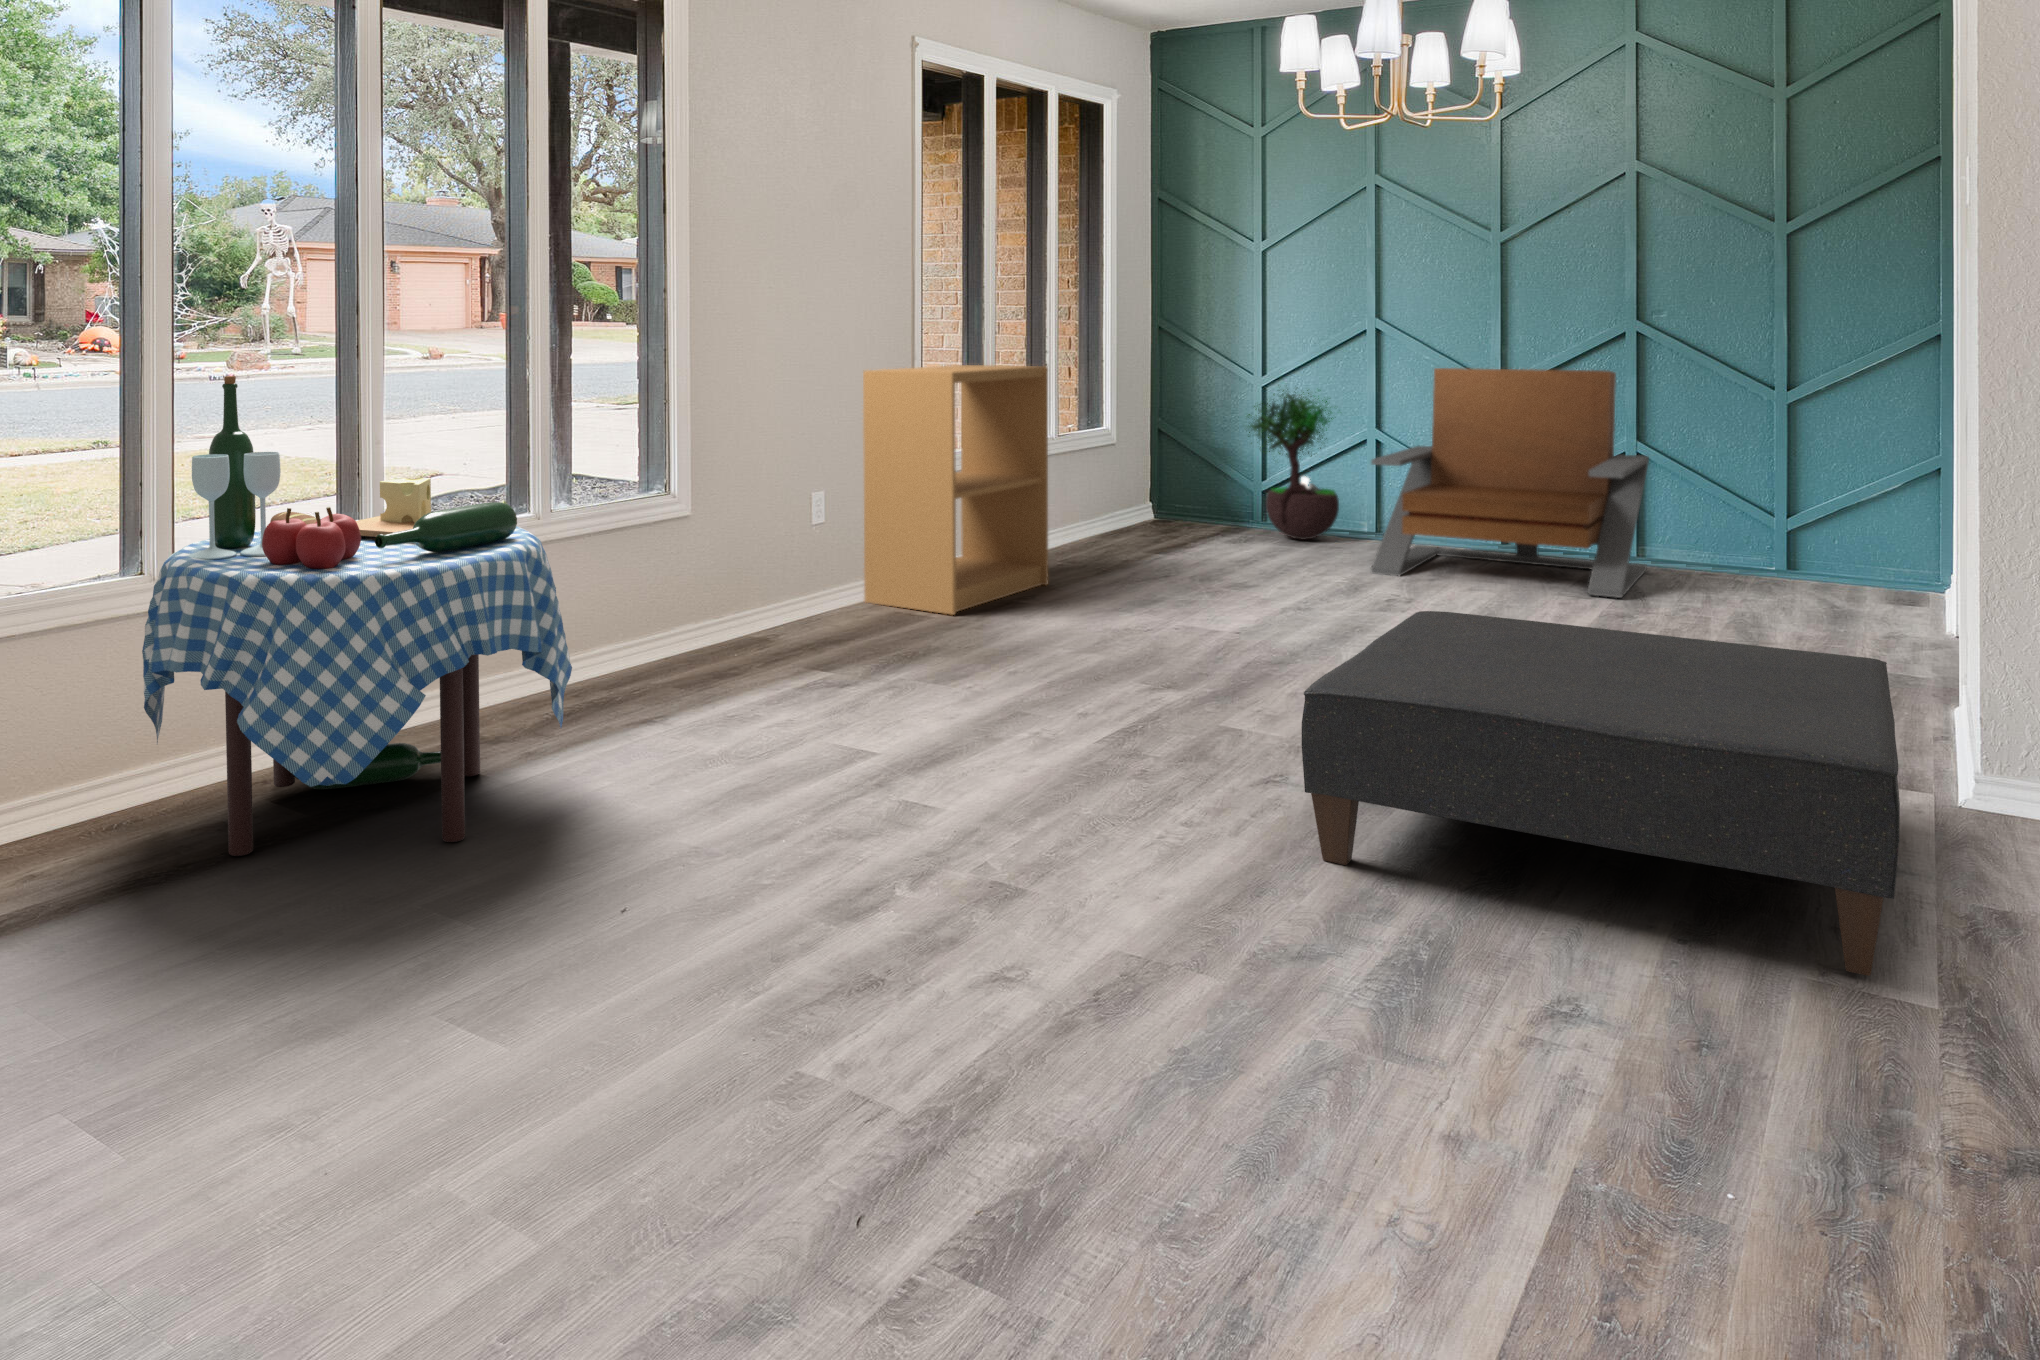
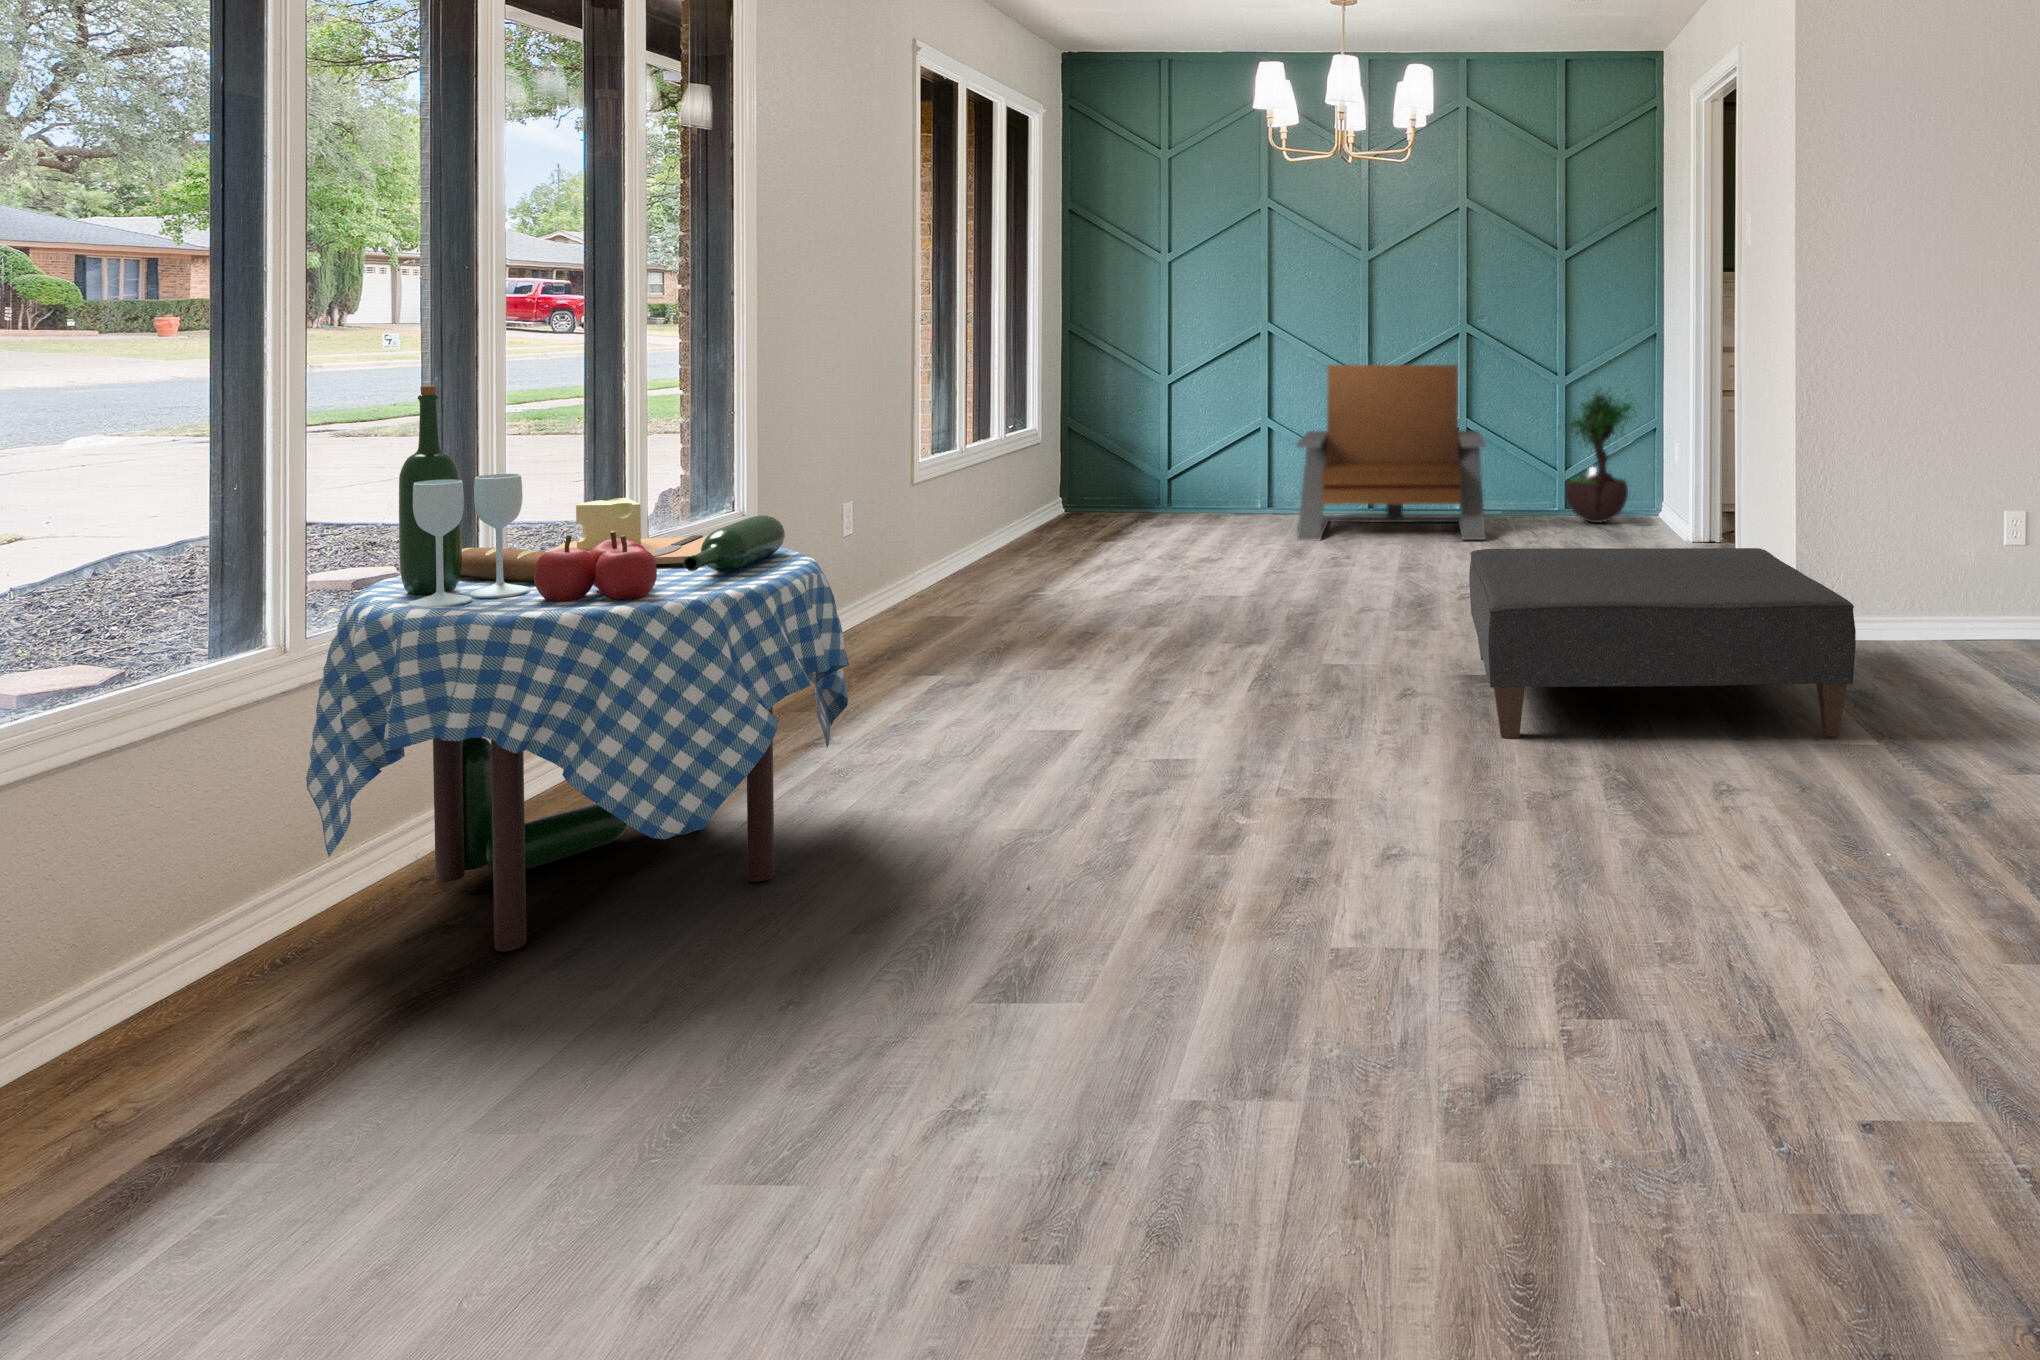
bookshelf: present [863,365,1048,615] -> none [883,367,1046,611]
potted tree: present [1247,389,1339,540] -> present [1558,380,1638,523]

